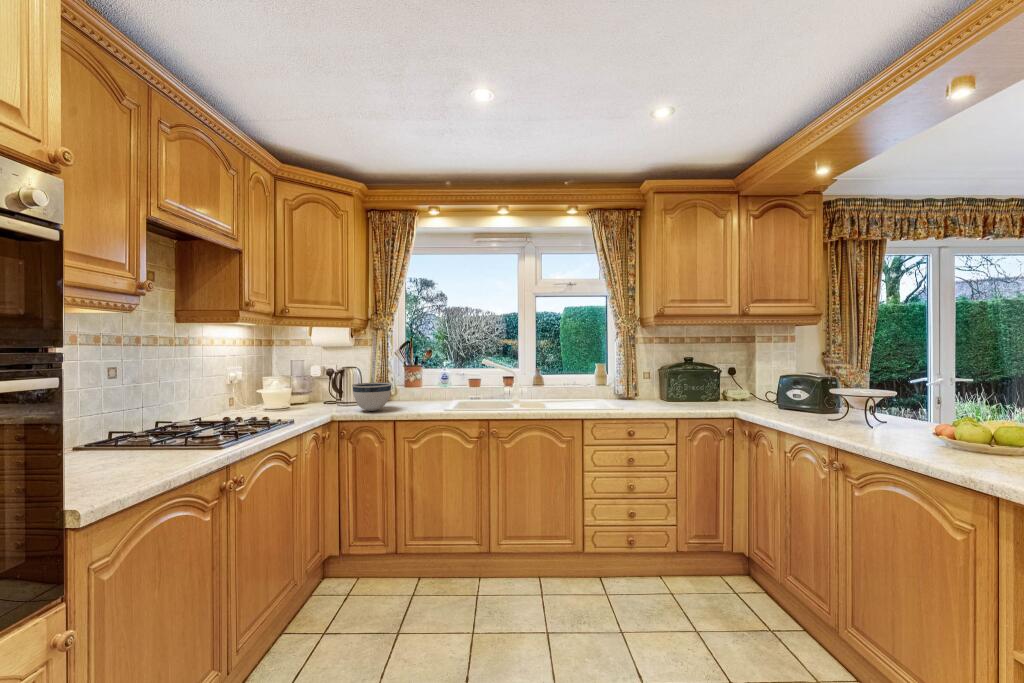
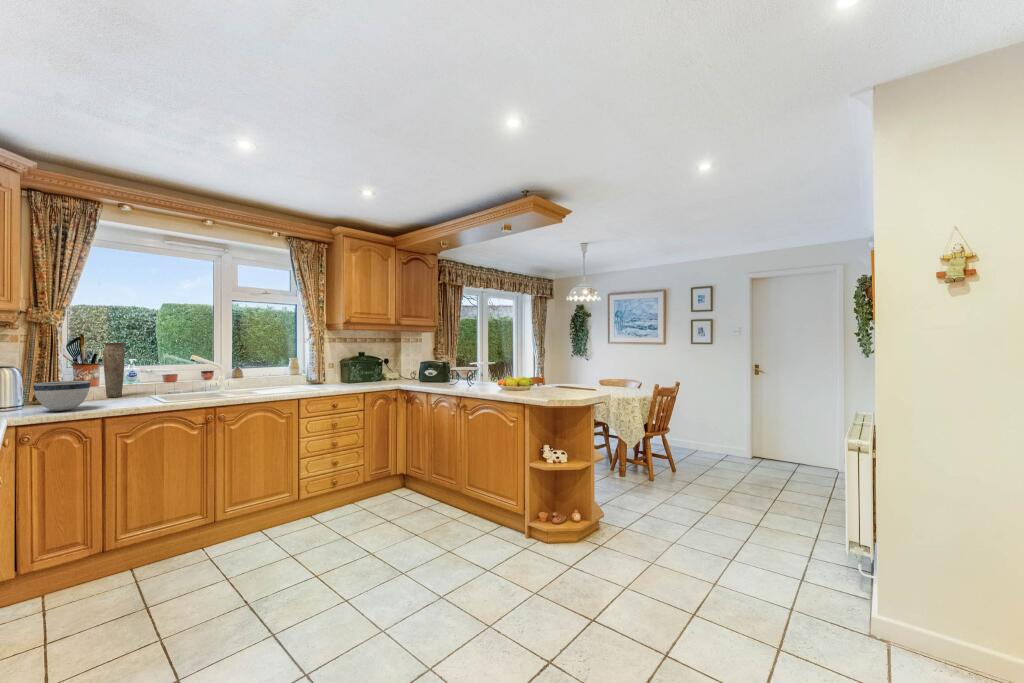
vase: none [422,345,439,398] -> present [103,342,126,397]

